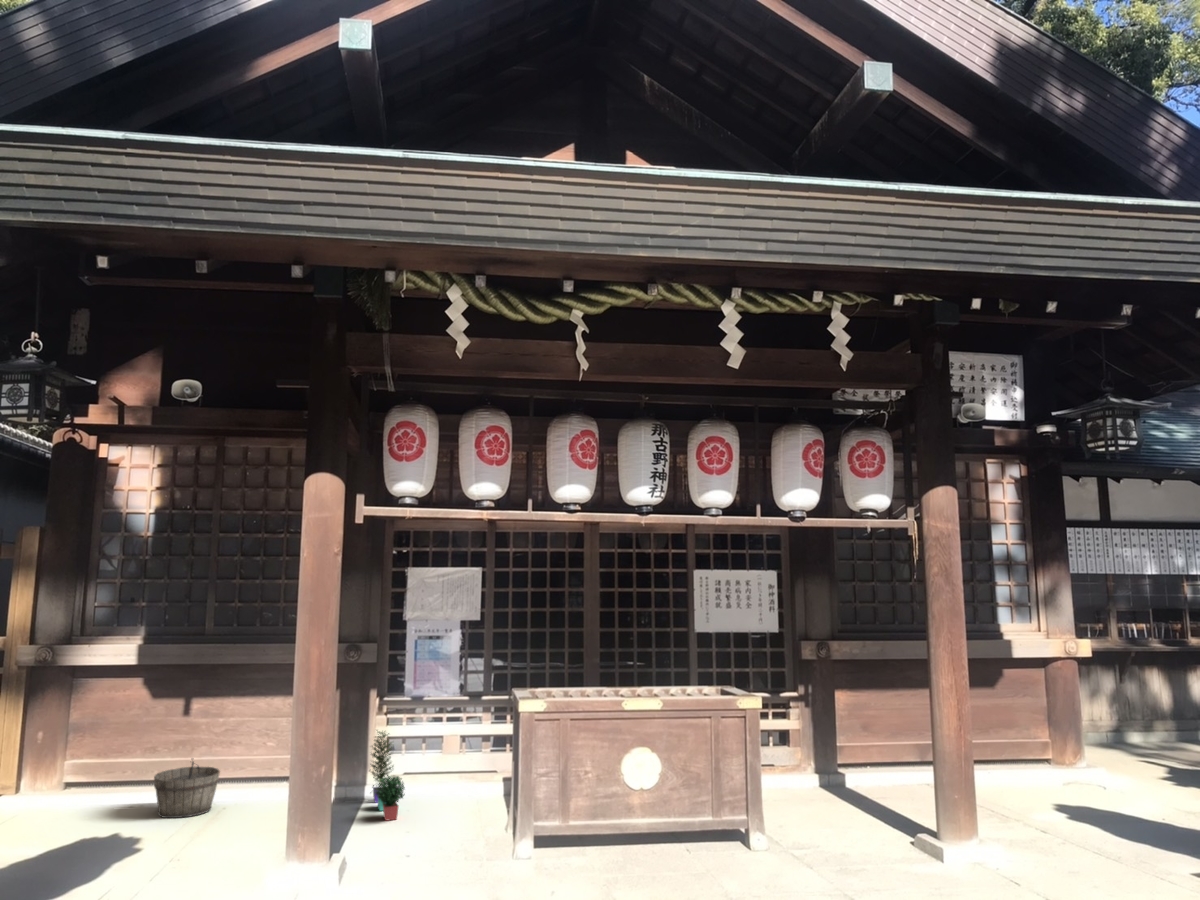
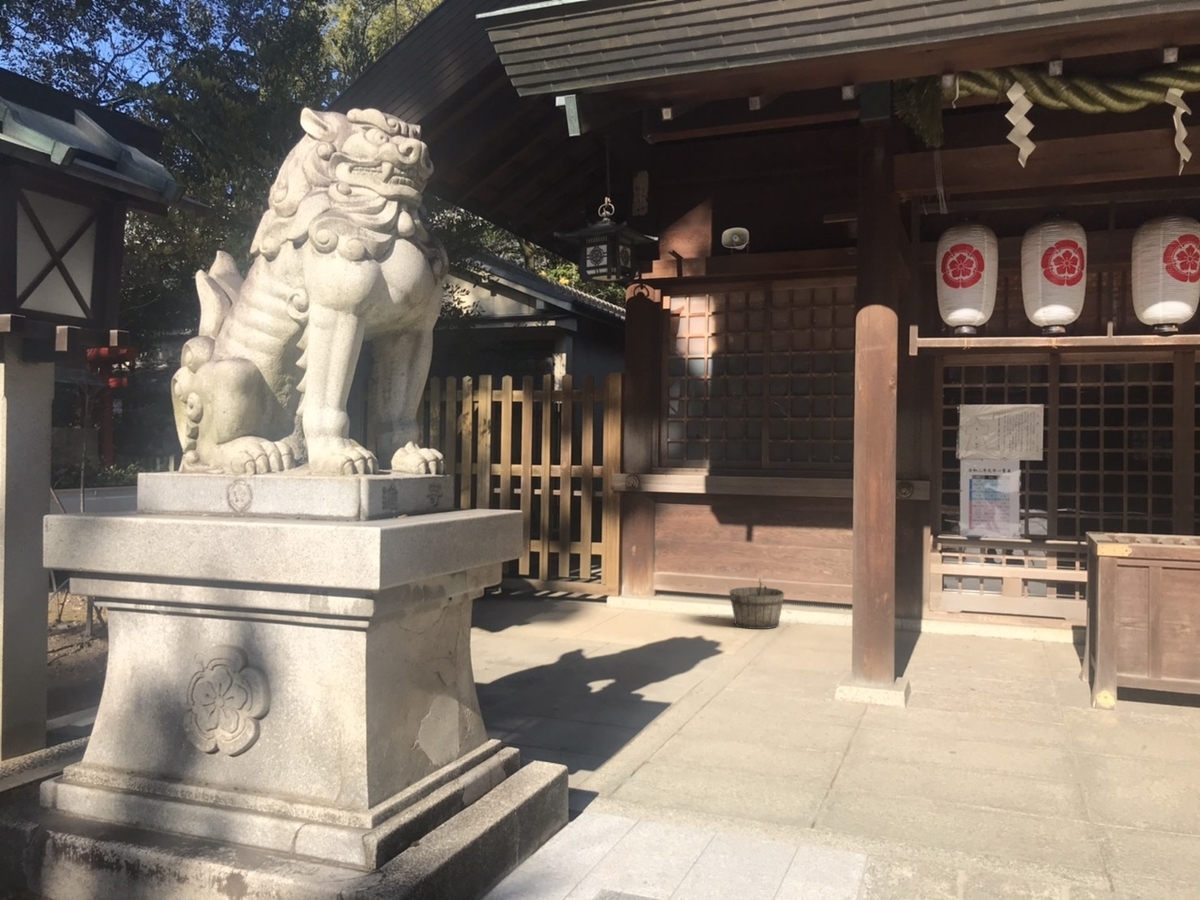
potted plant: present [369,732,405,820] -> none [924,567,966,654]

